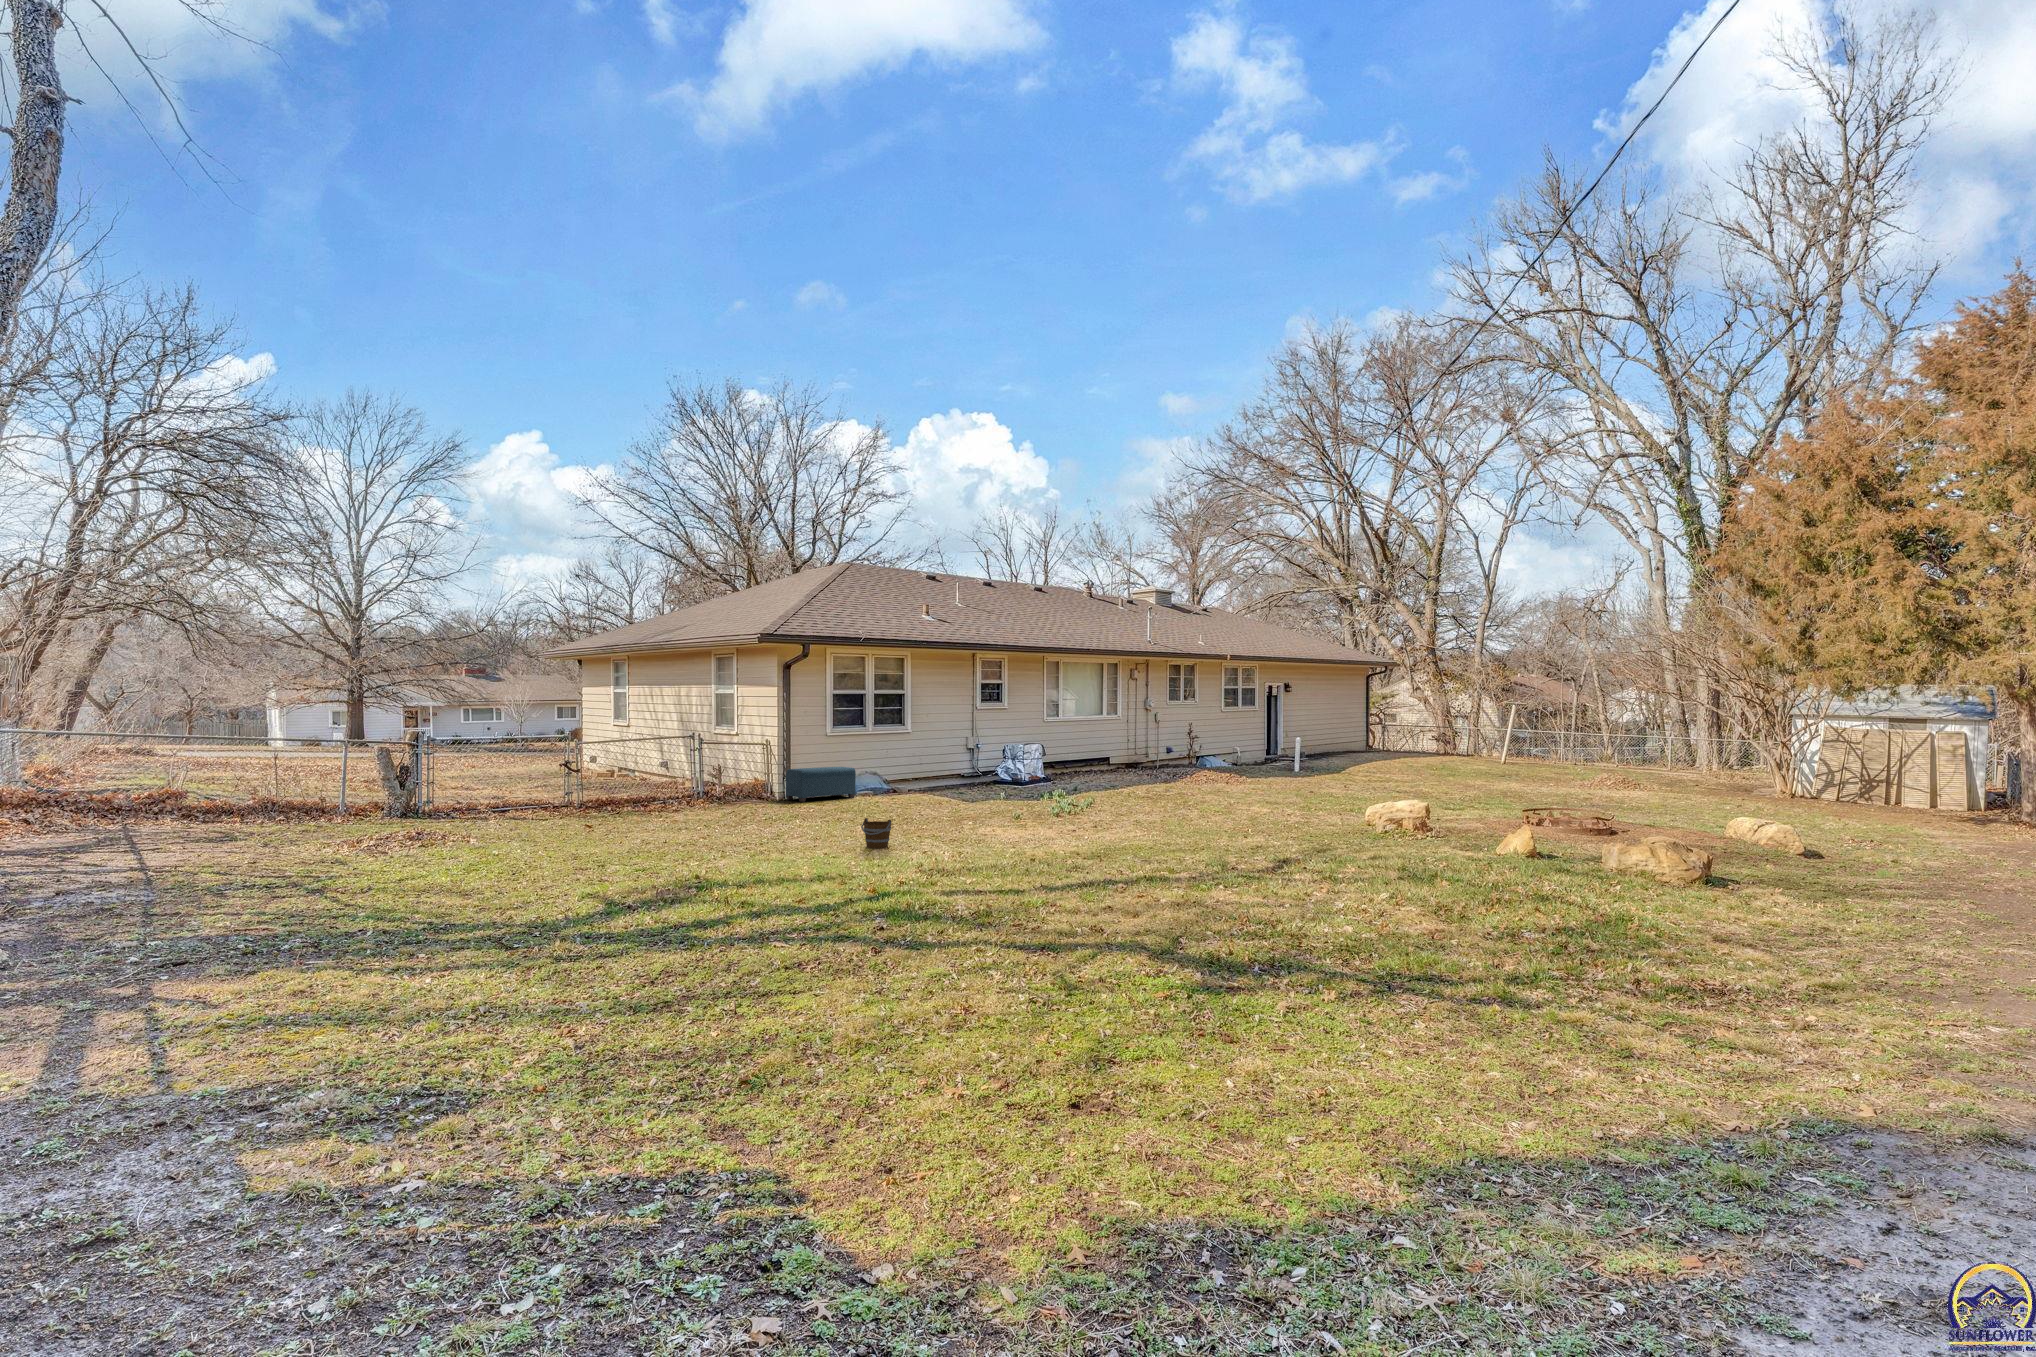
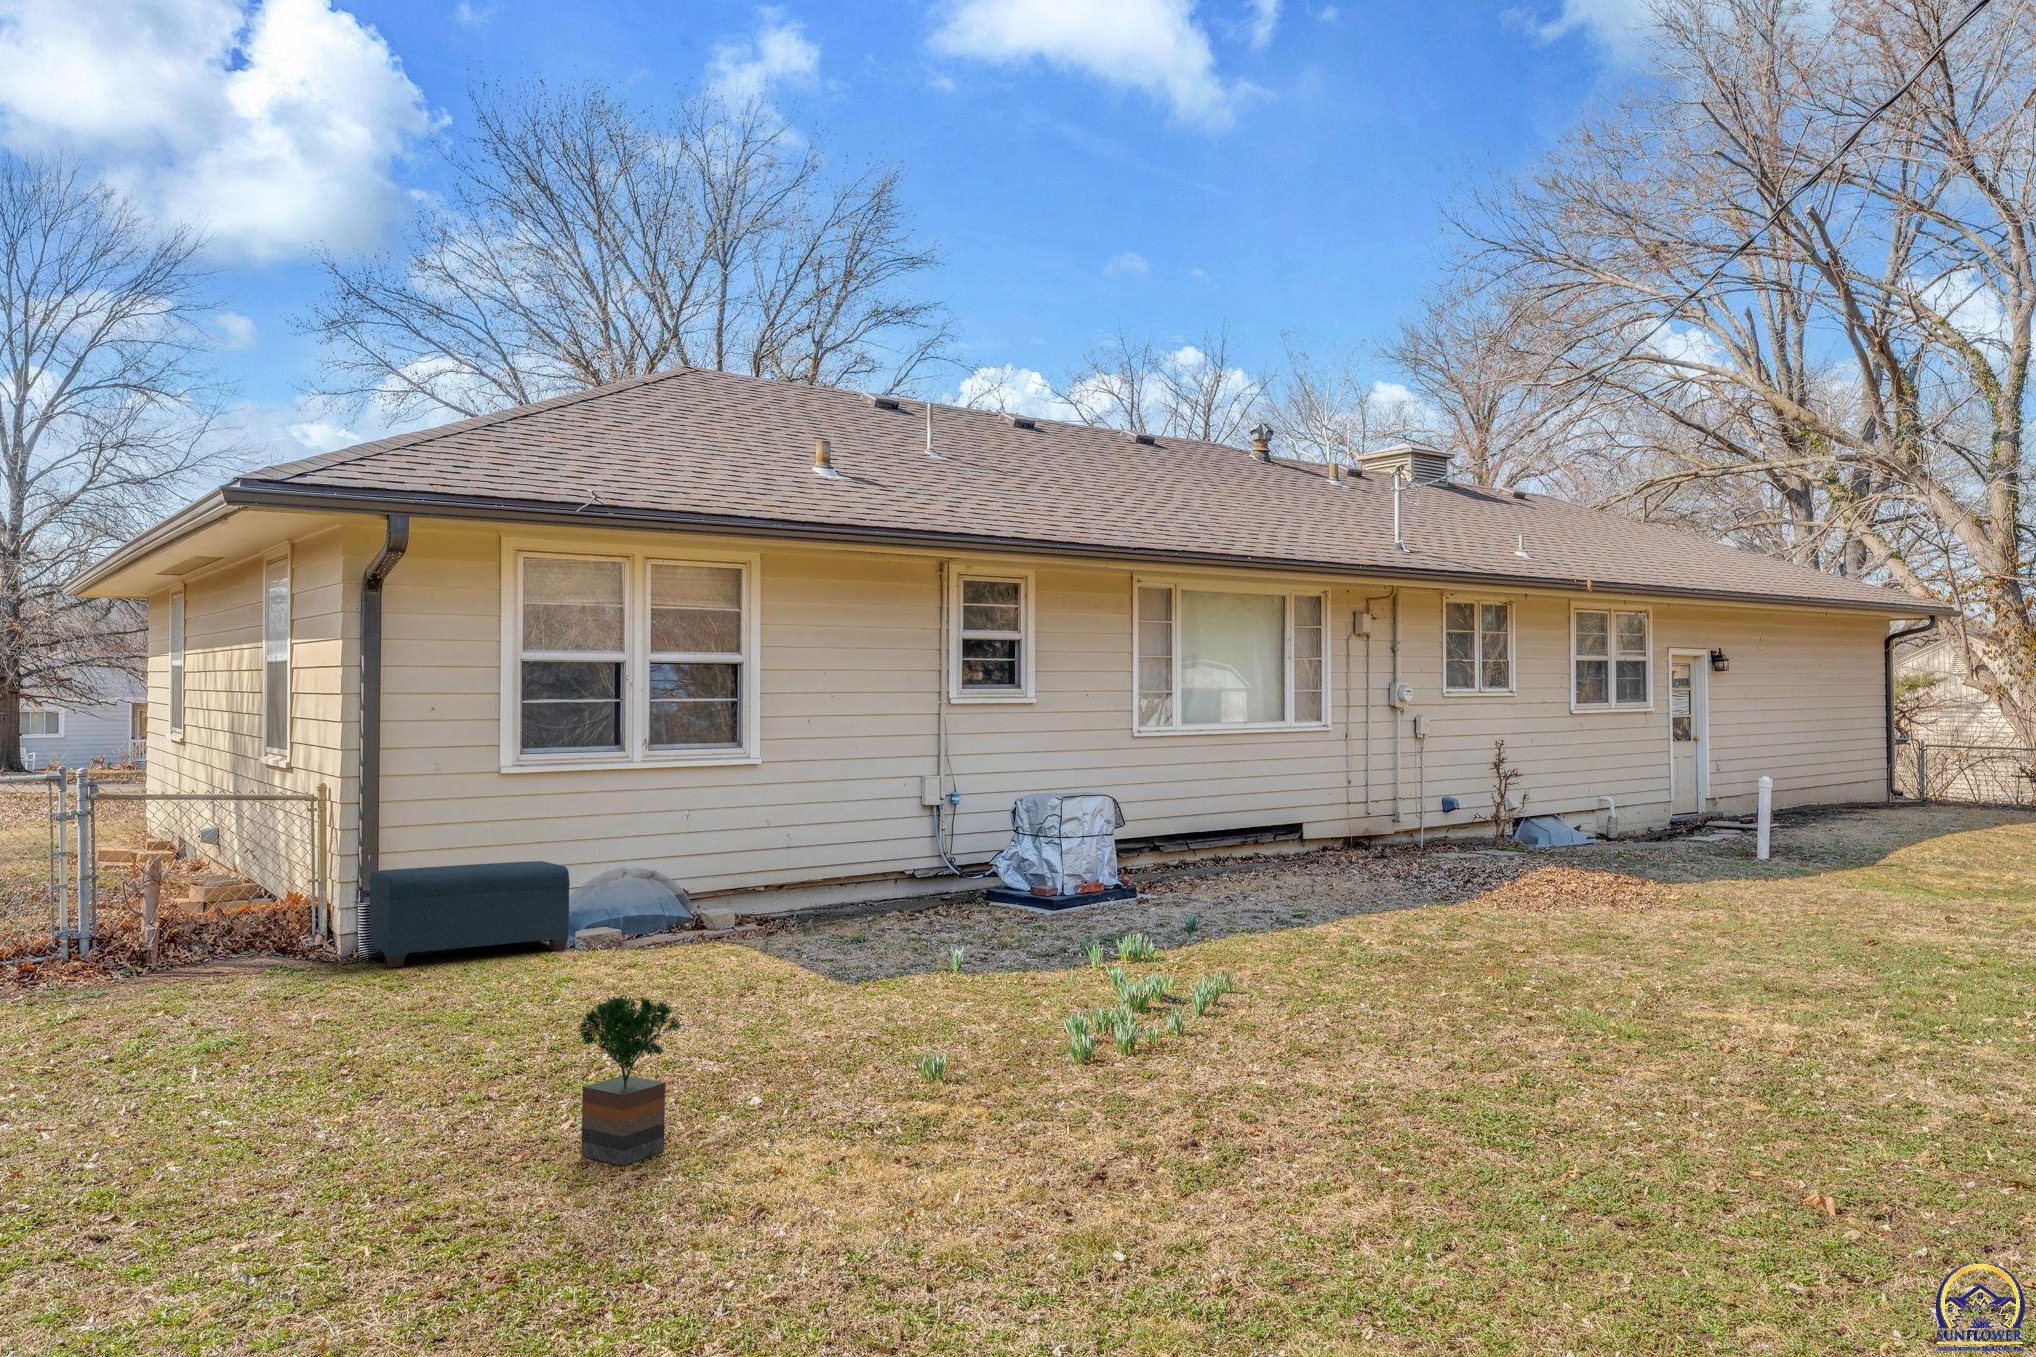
potted tree: none [929,791,956,835] -> present [579,996,682,1166]
bucket: present [861,818,892,848] -> none [190,1138,328,1280]

